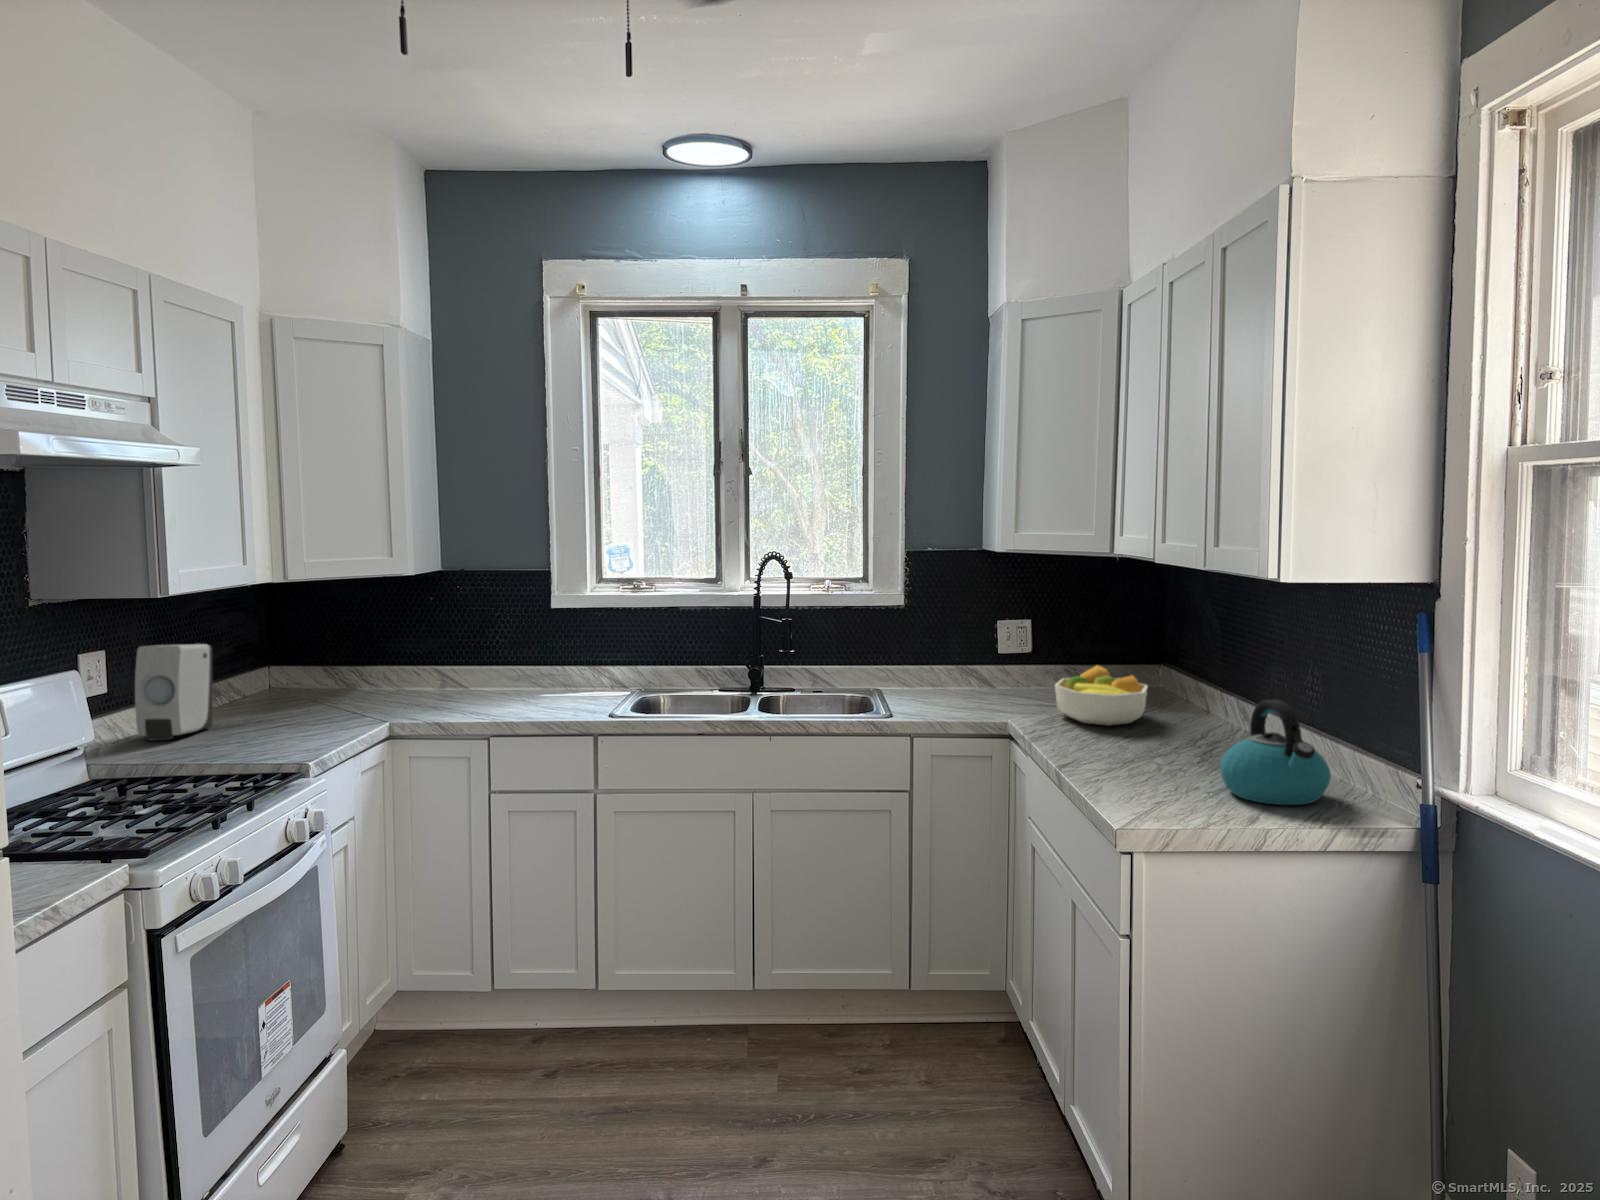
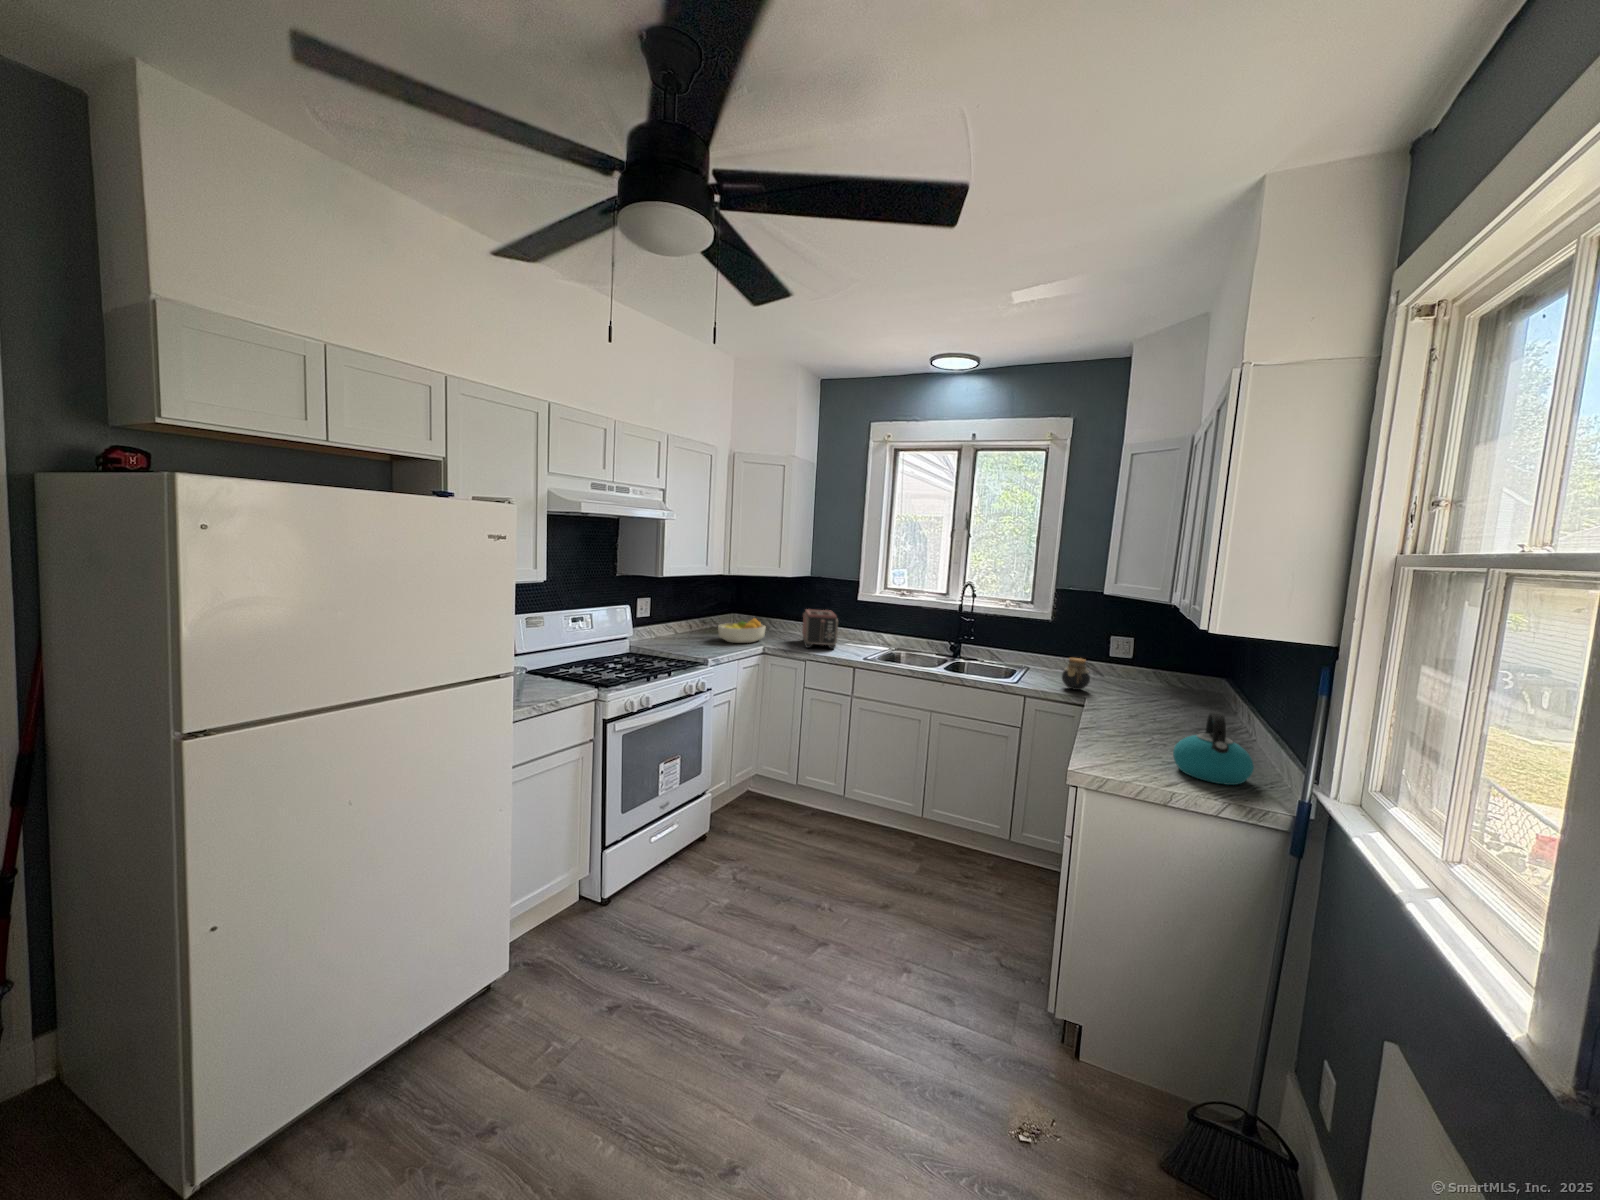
toaster: none [452,632,541,711] -> present [802,609,838,649]
soap dispenser: present [135,644,213,740] -> none [666,598,699,639]
jar: none [952,655,994,707] -> present [1062,658,1090,690]
fruit bowl: present [1055,666,1148,726] -> present [718,619,766,643]

